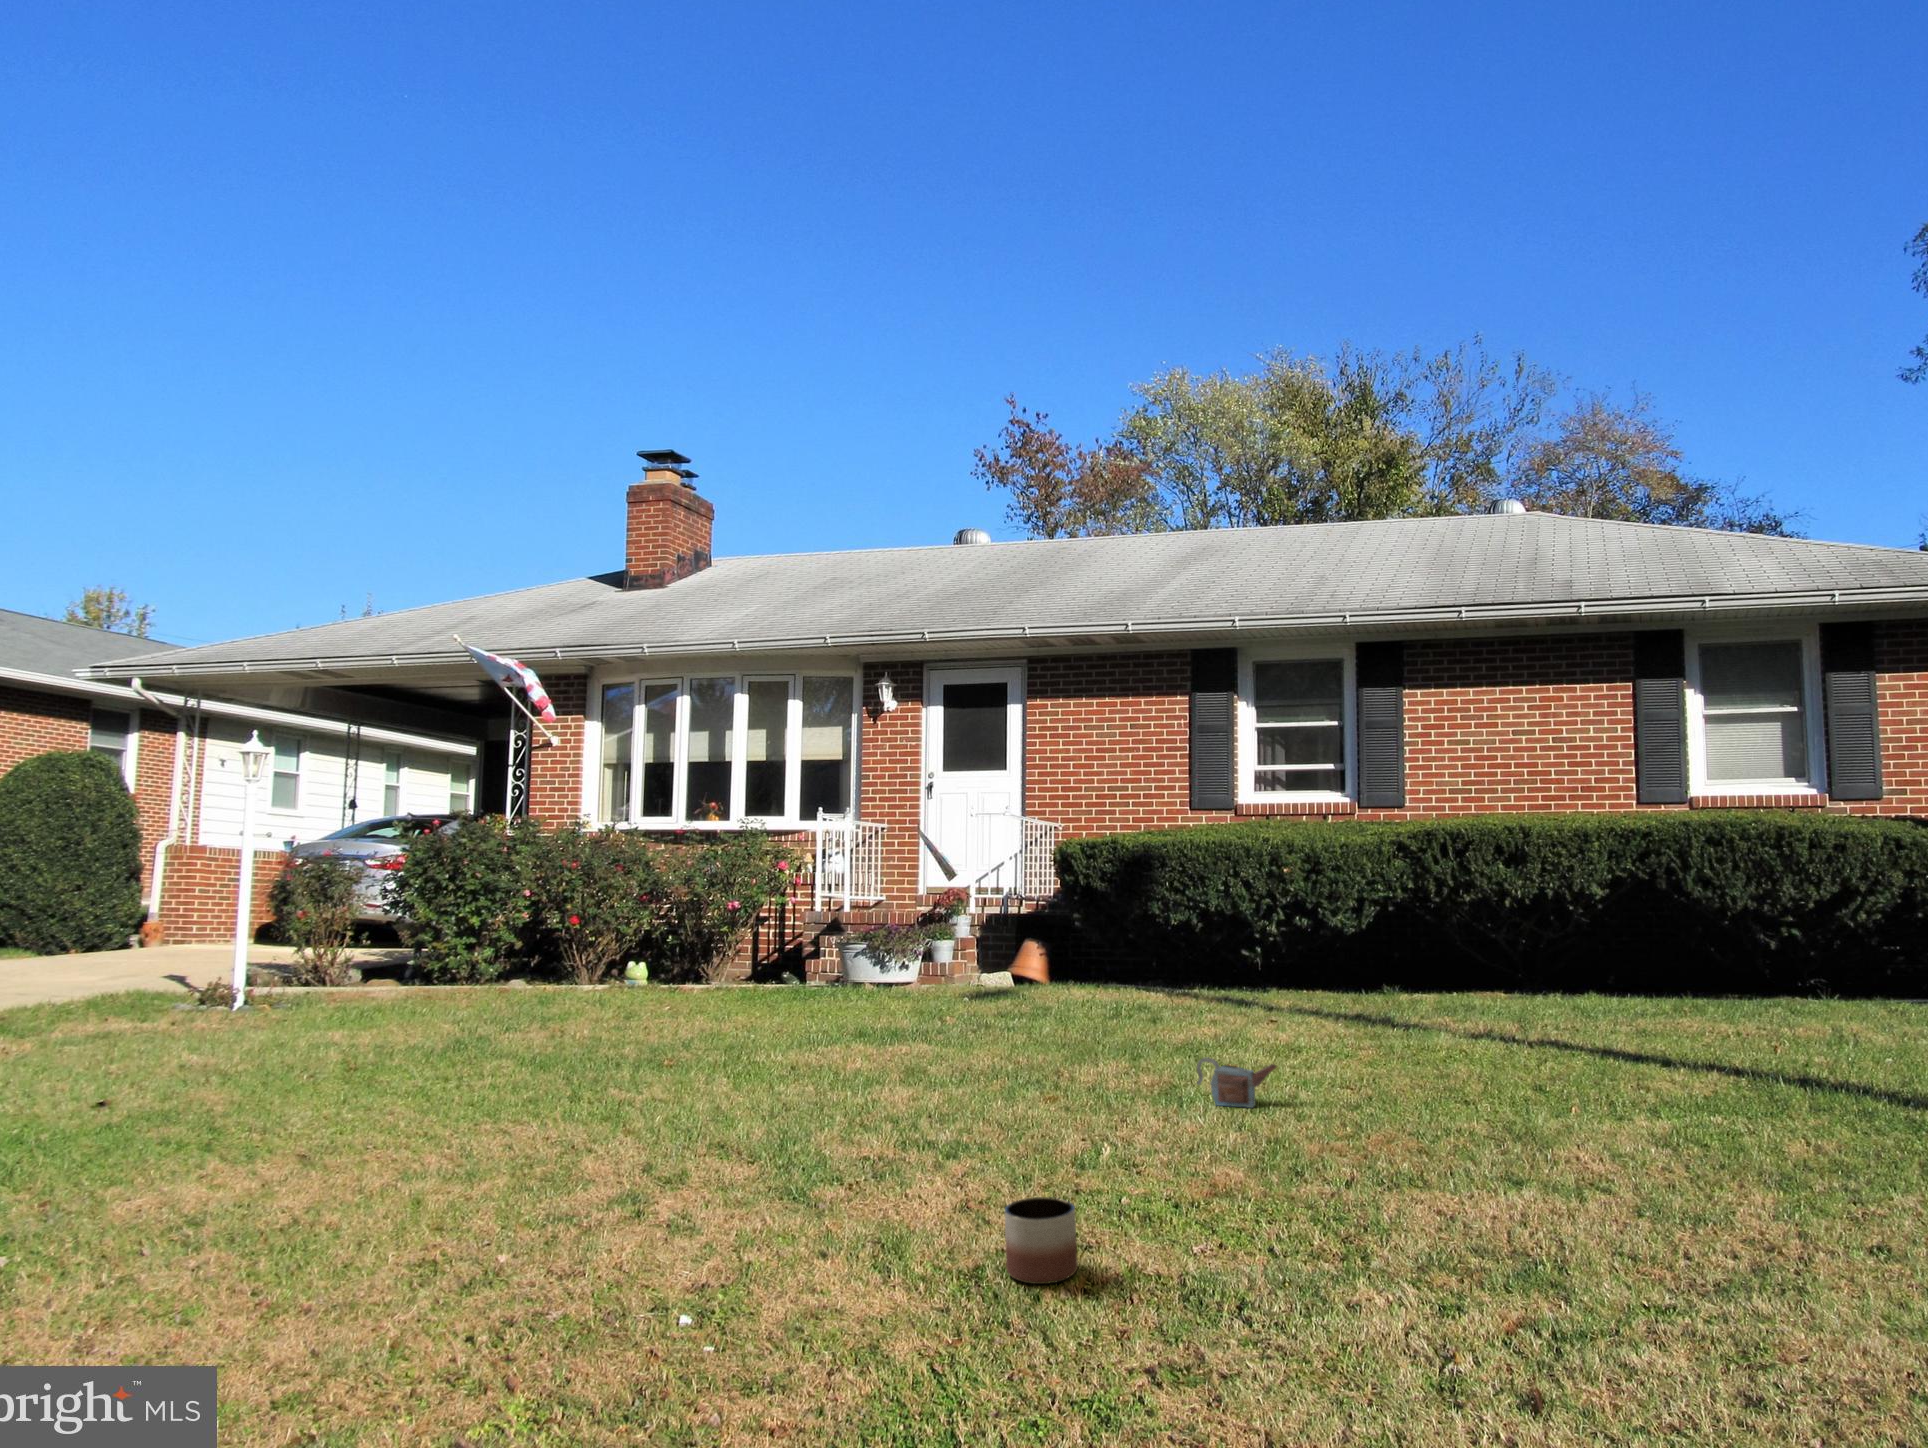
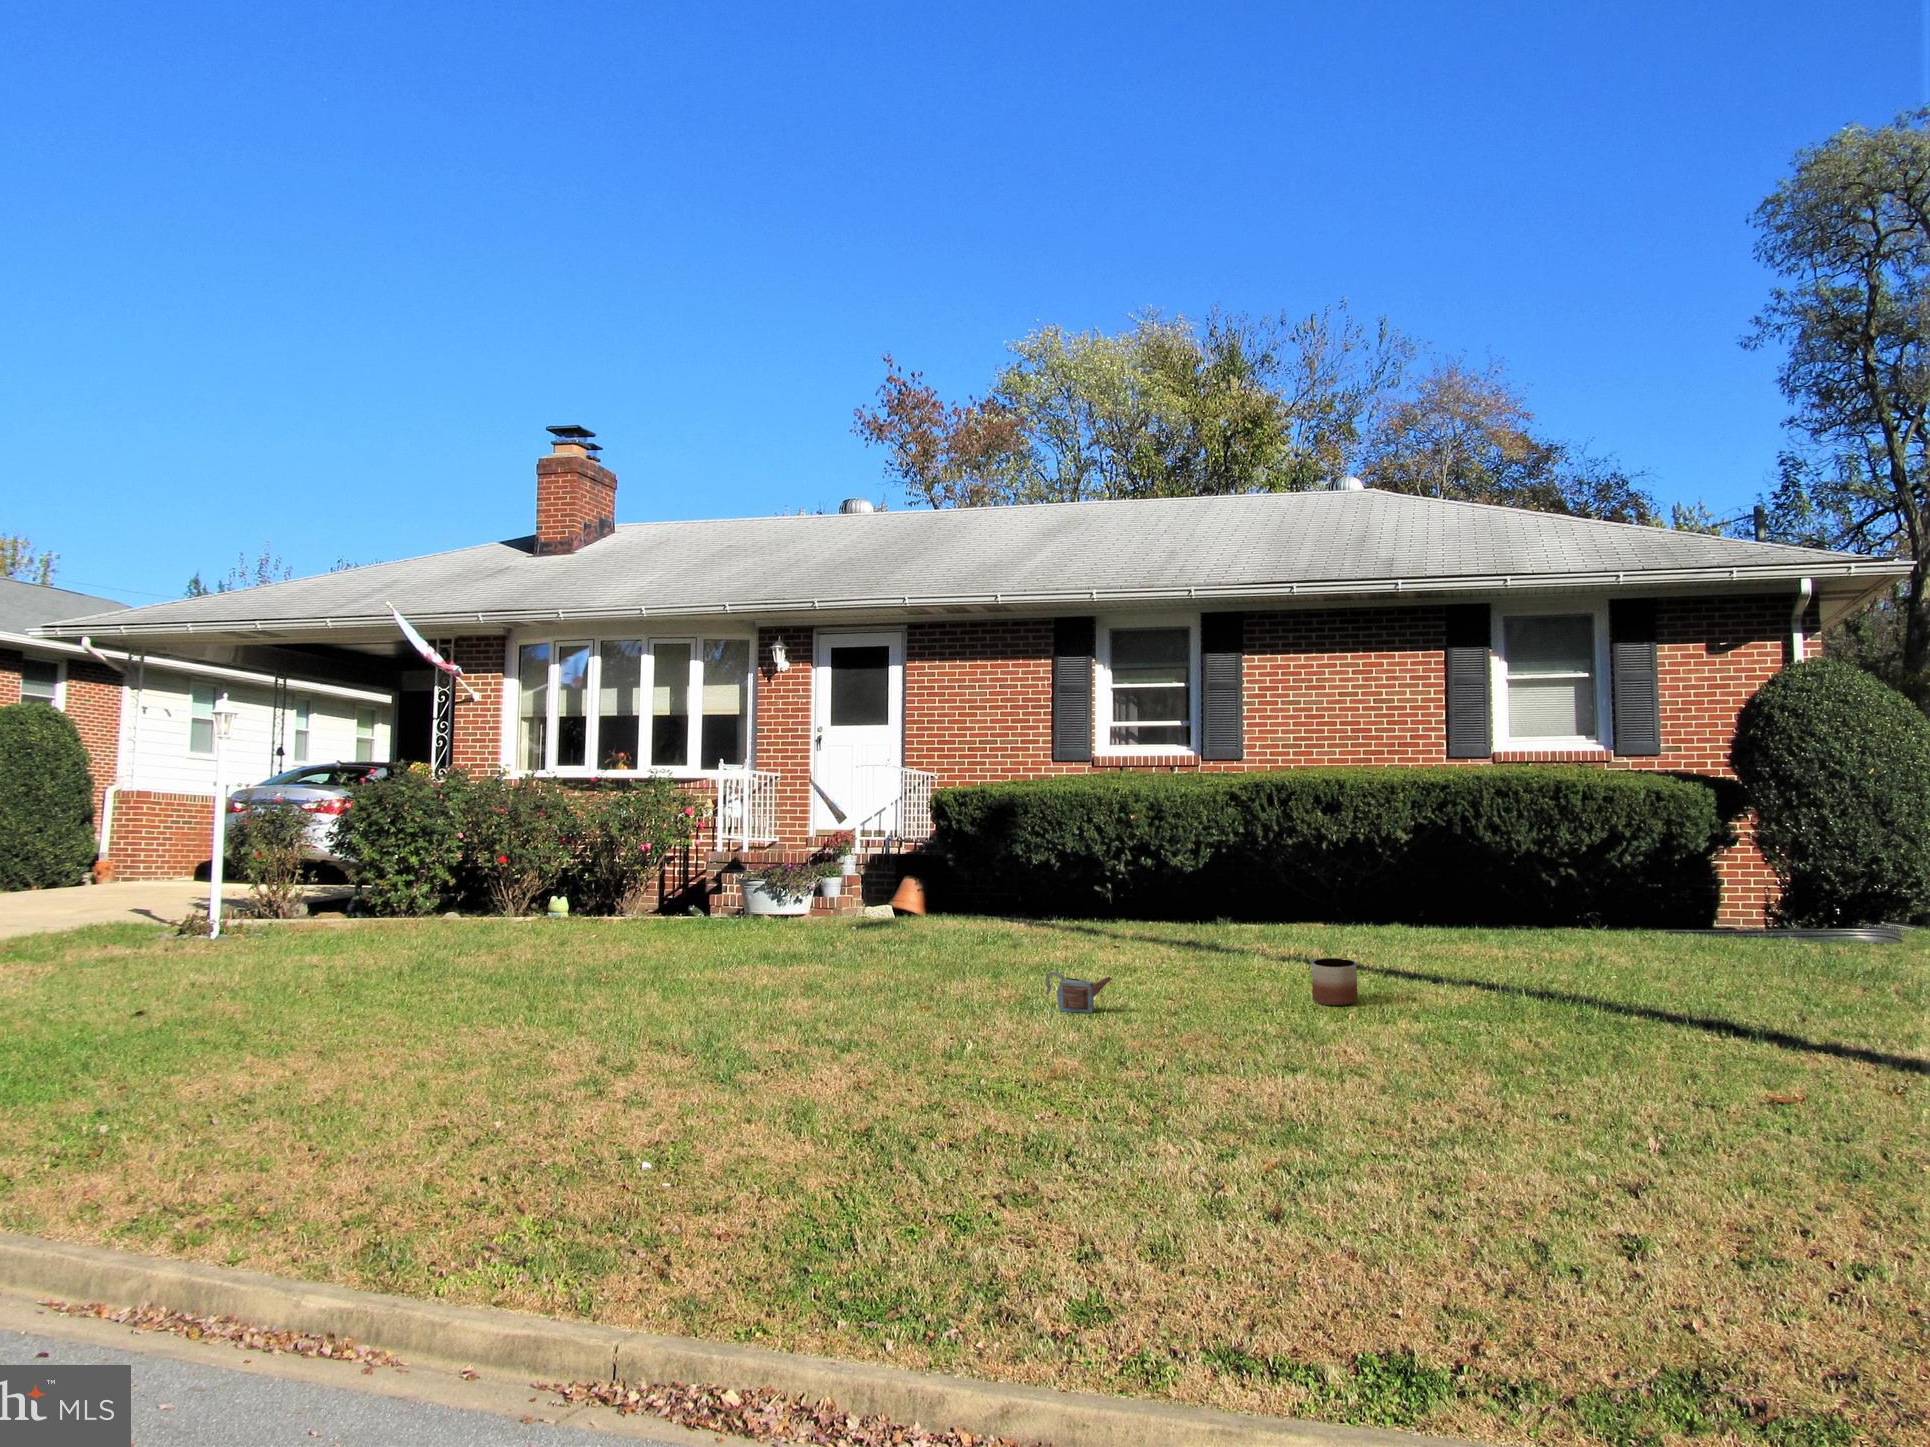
planter: present [1005,1197,1078,1284] -> present [1312,958,1357,1006]

